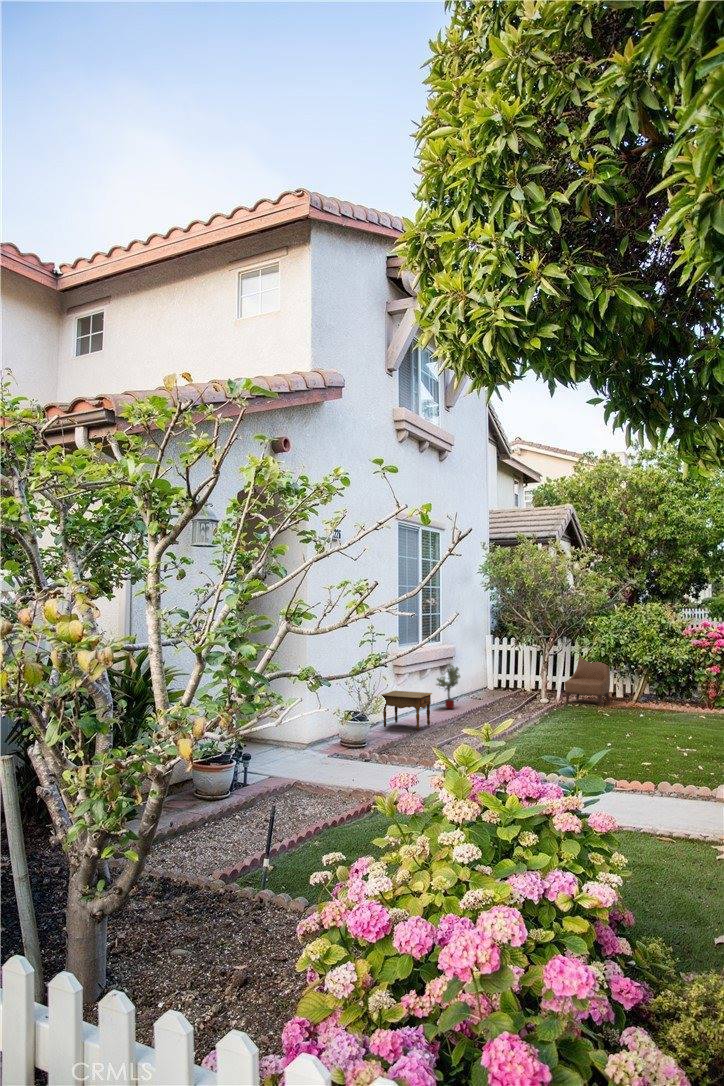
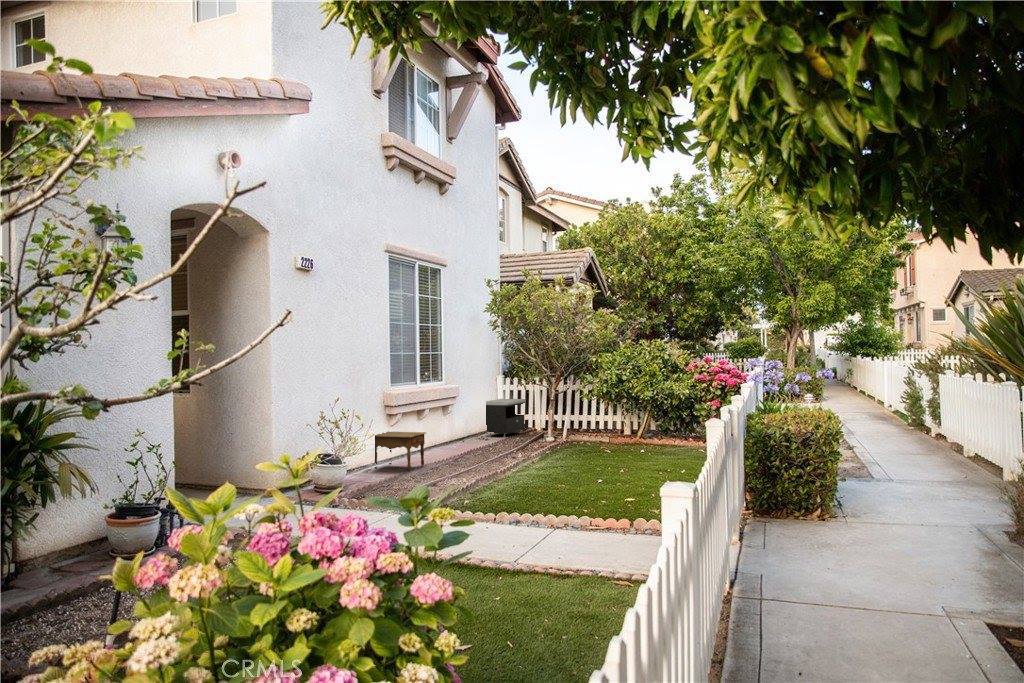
storage bench: none [472,656,515,696] -> present [486,399,526,437]
chair: present [565,656,610,706] -> none [572,389,616,442]
potted tree: present [436,665,460,709] -> none [437,402,465,450]

